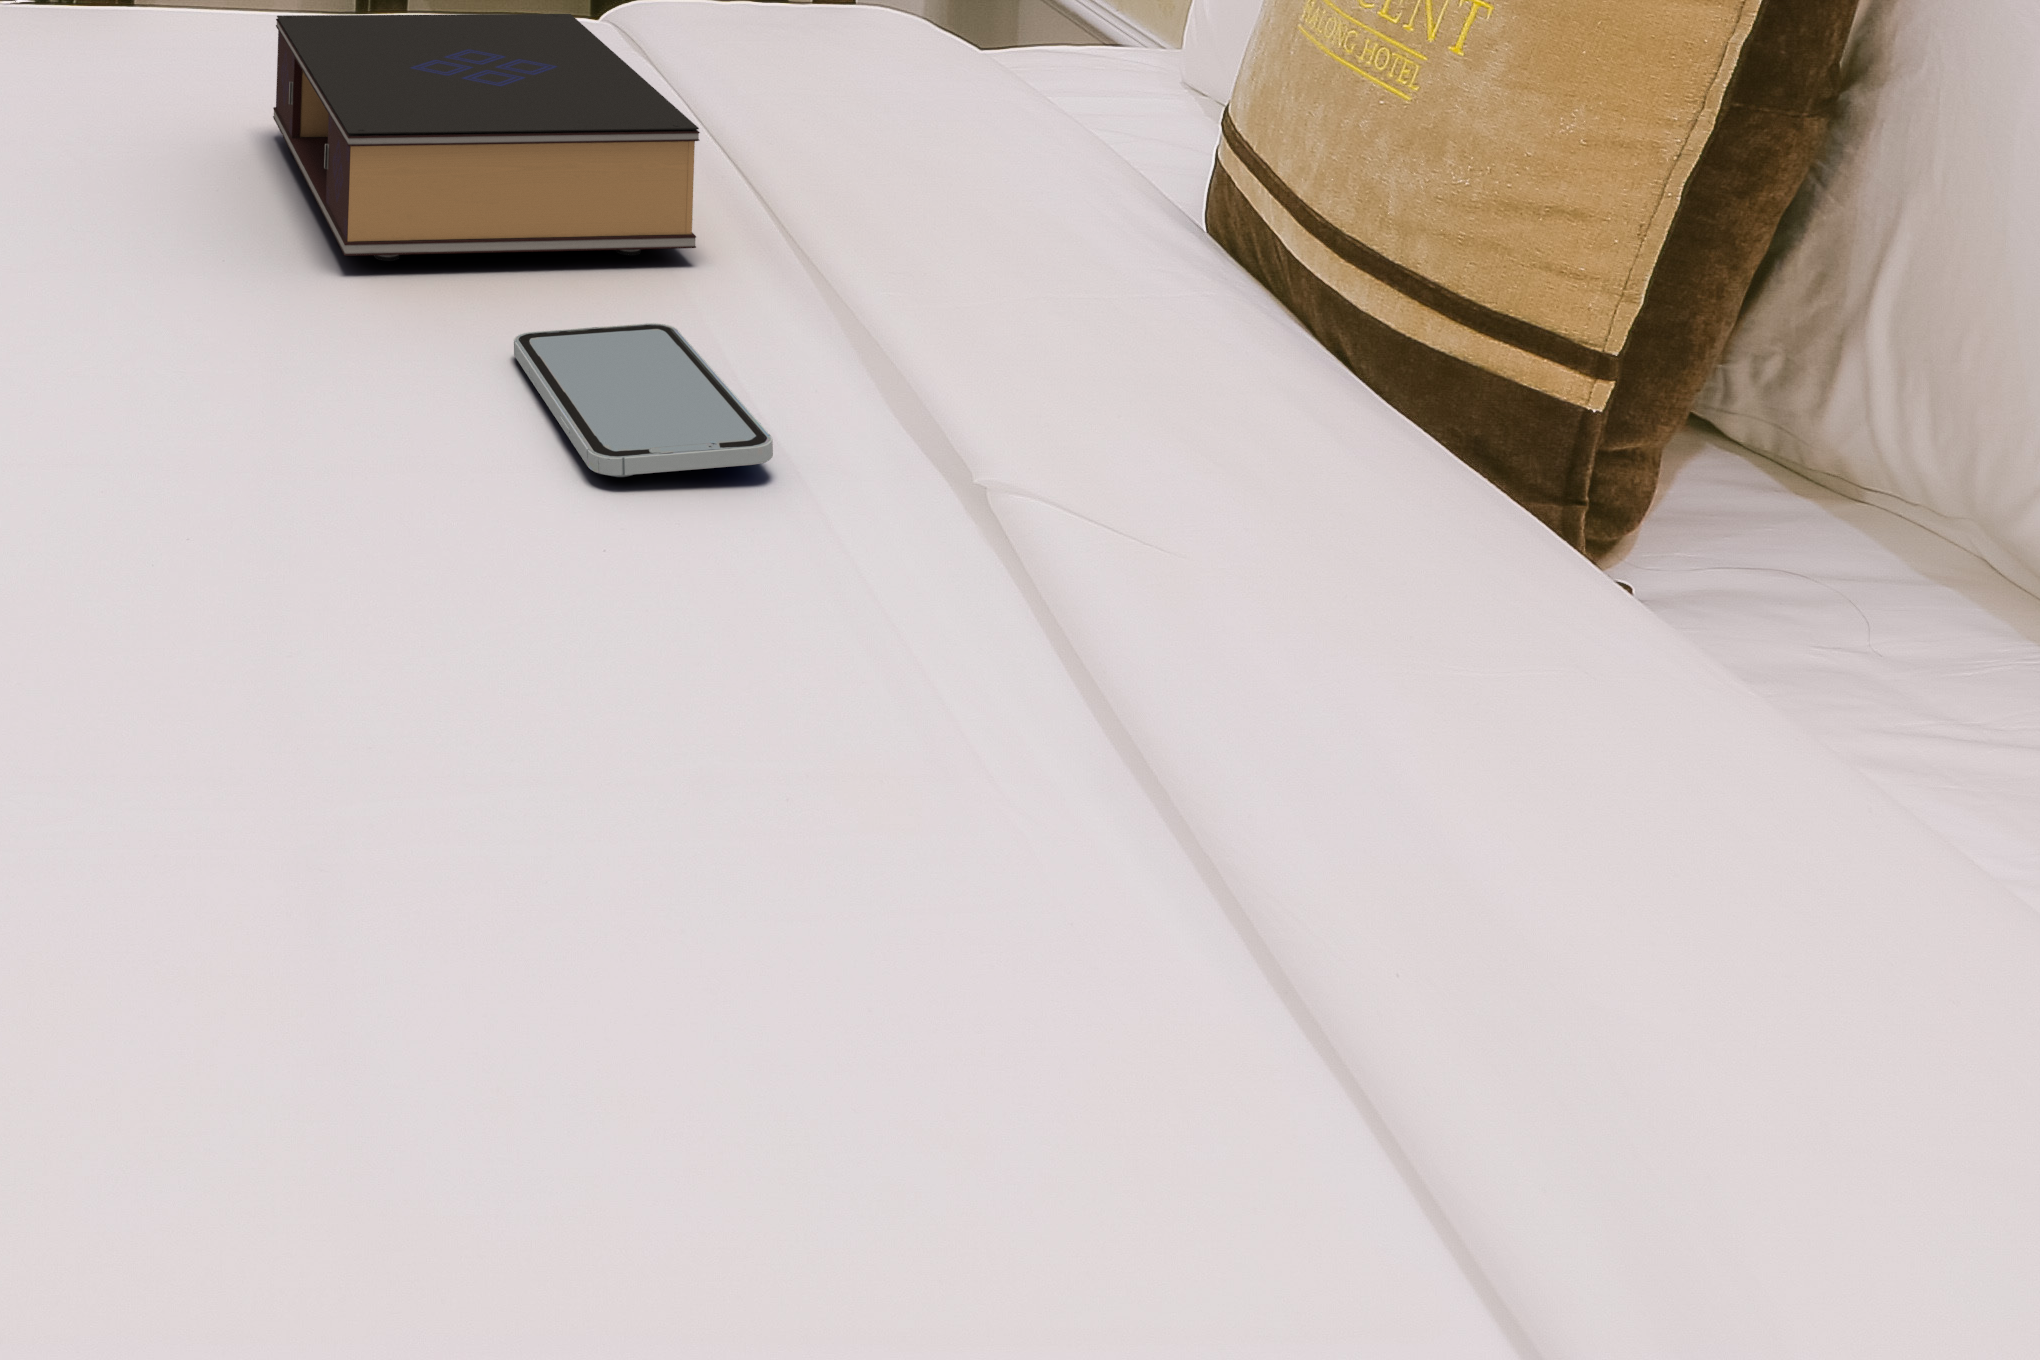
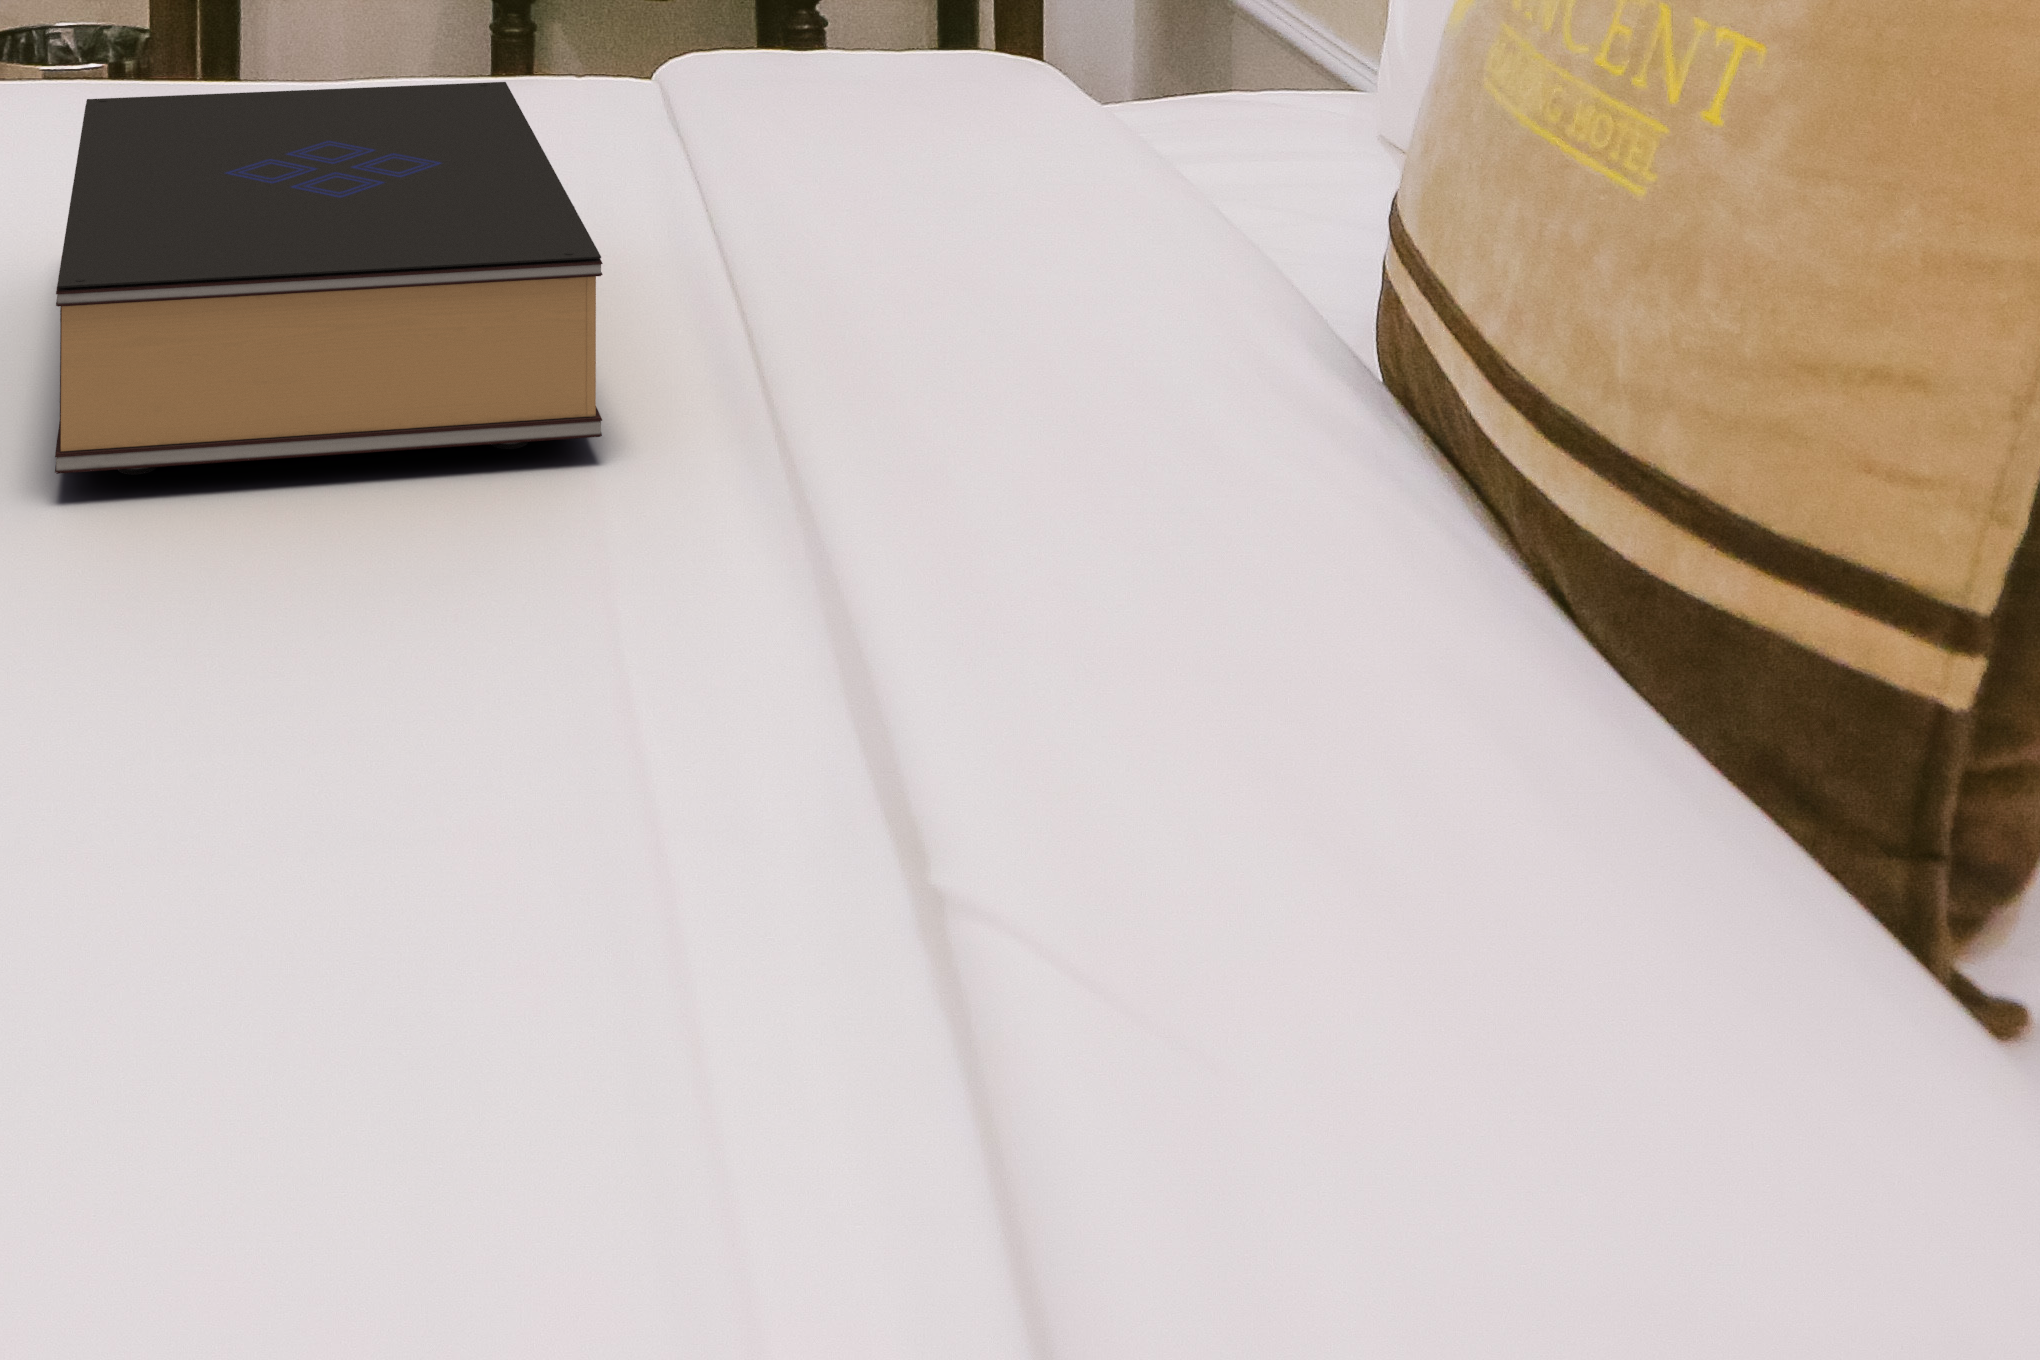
smartphone: present [514,323,773,477] -> none [240,585,575,919]

